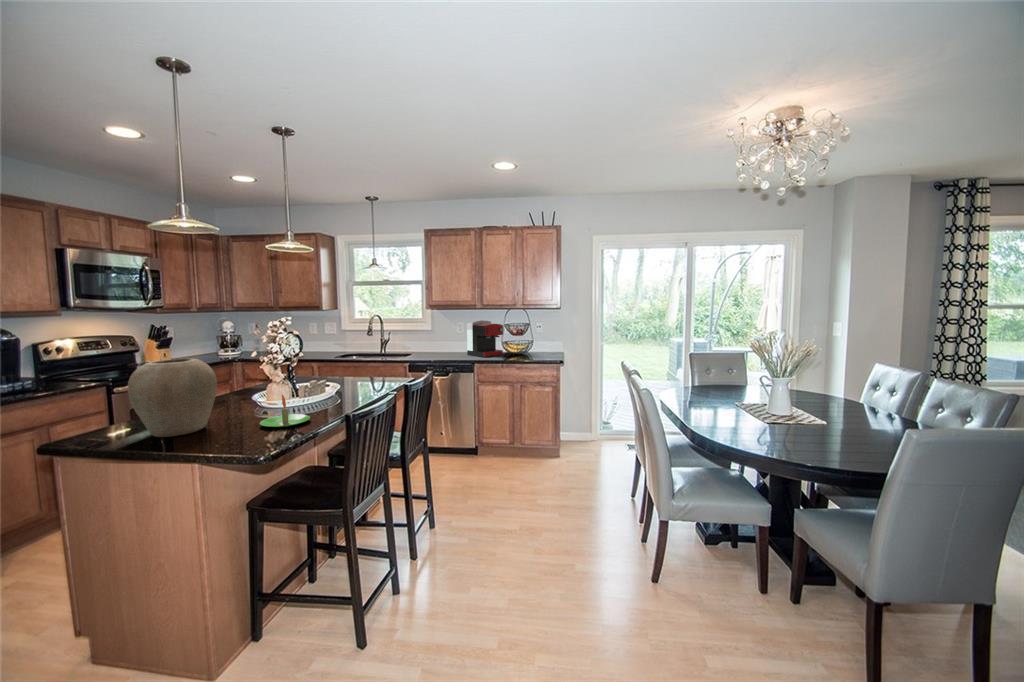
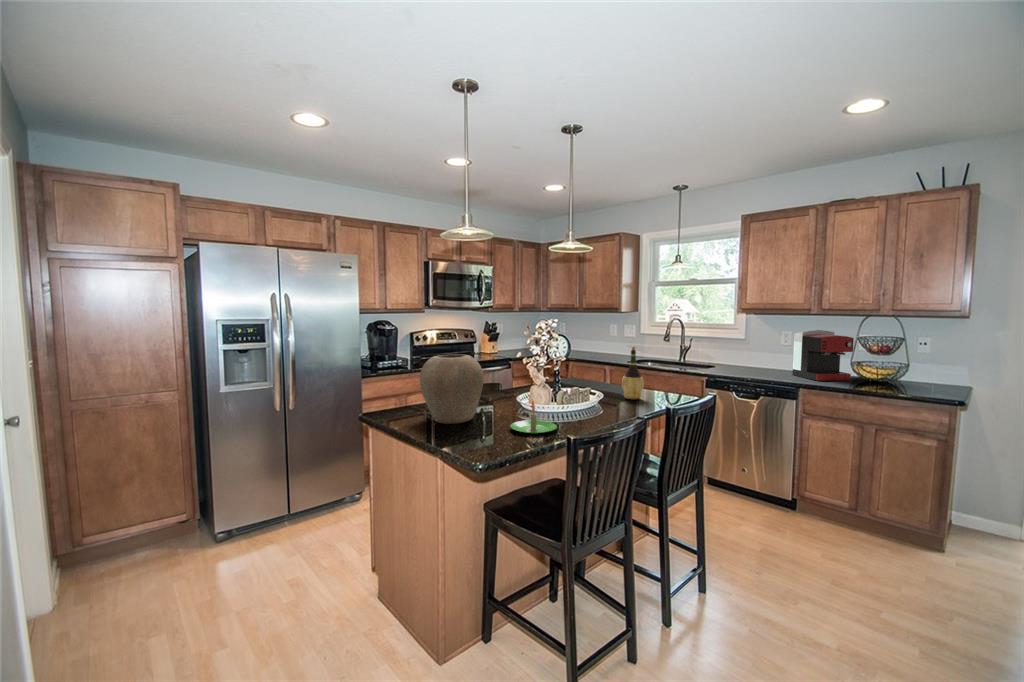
wine bottle: none [350,340,370,386] -> present [622,347,644,399]

